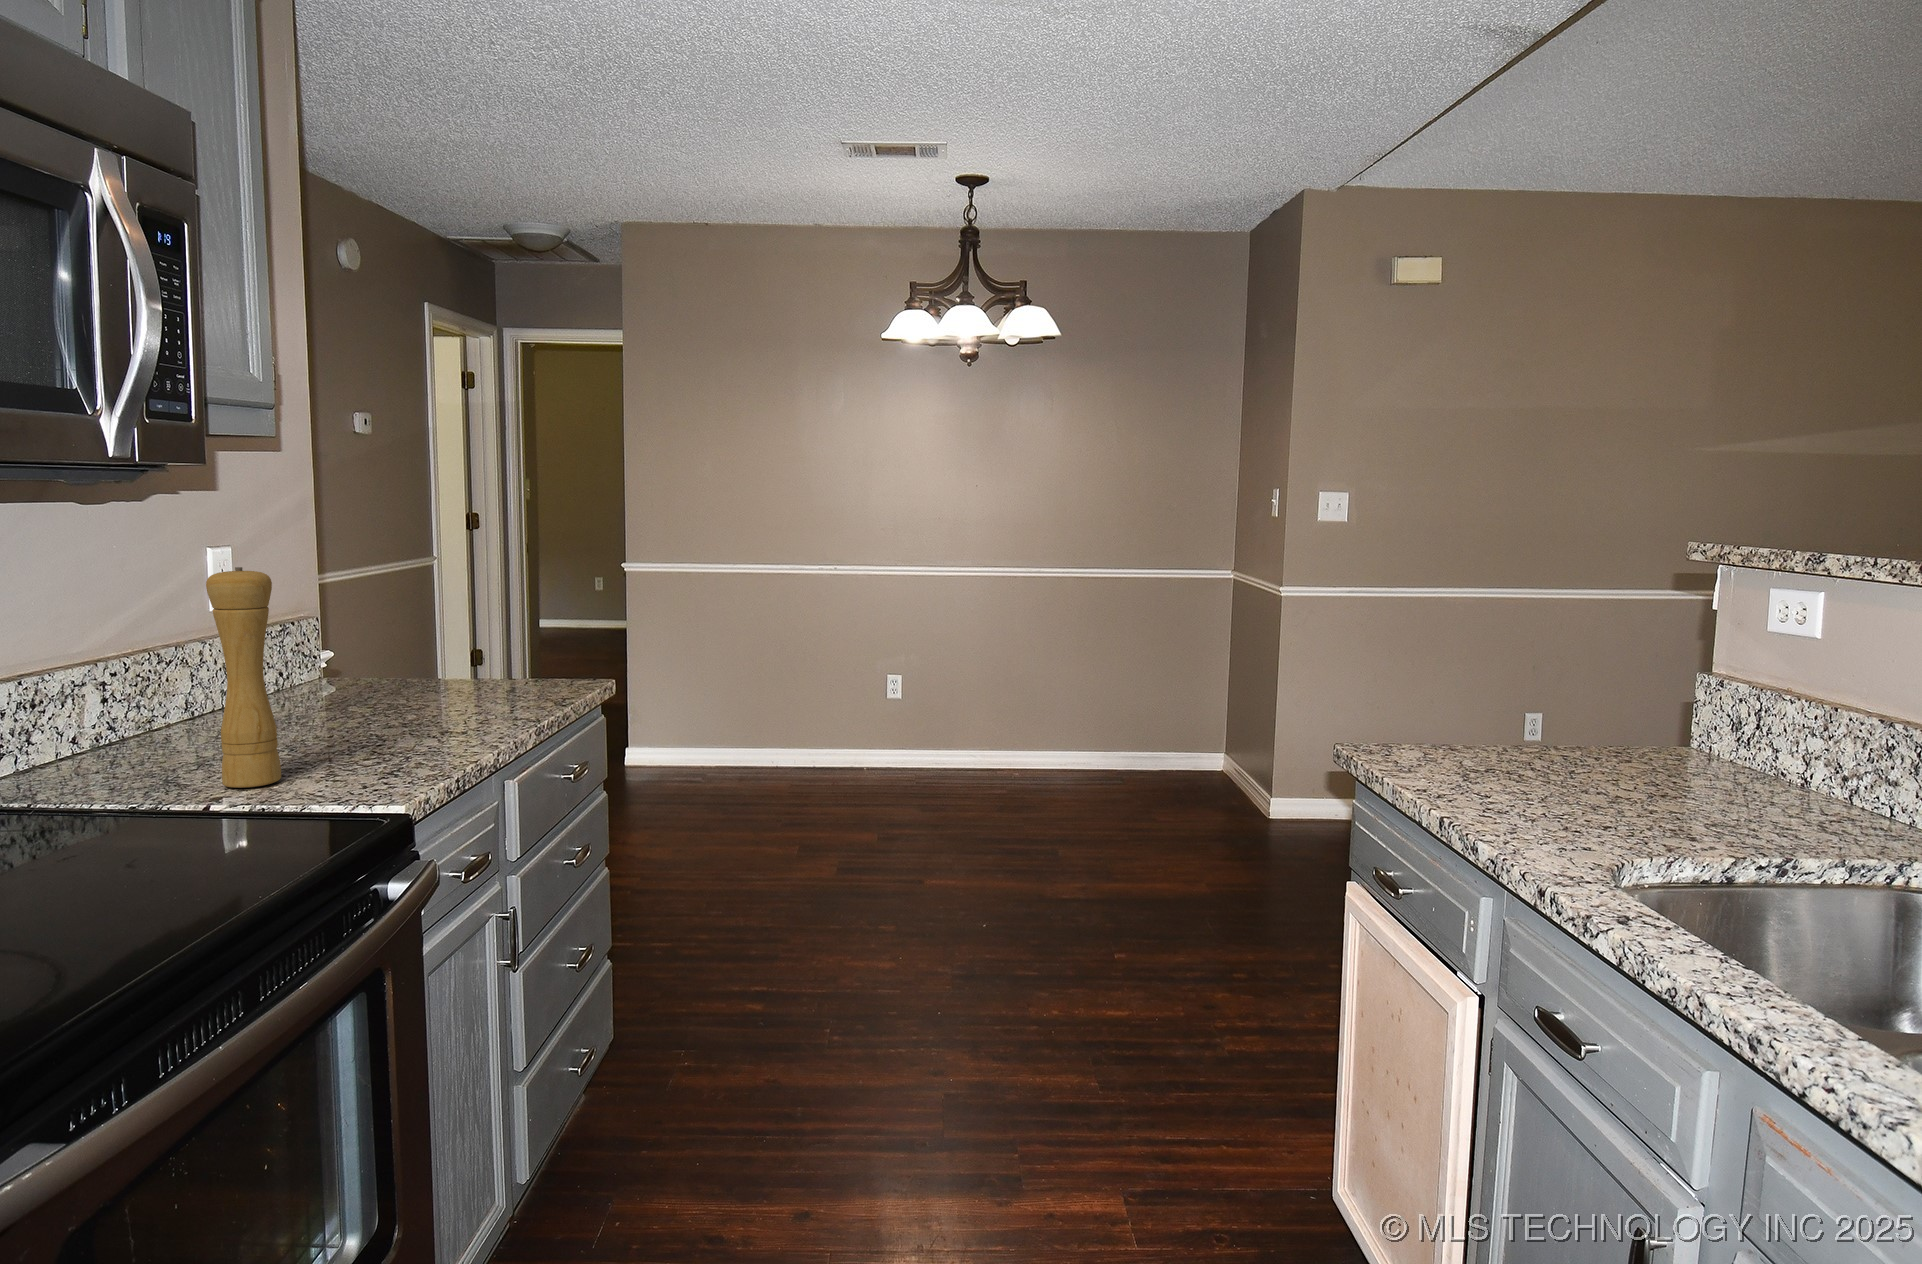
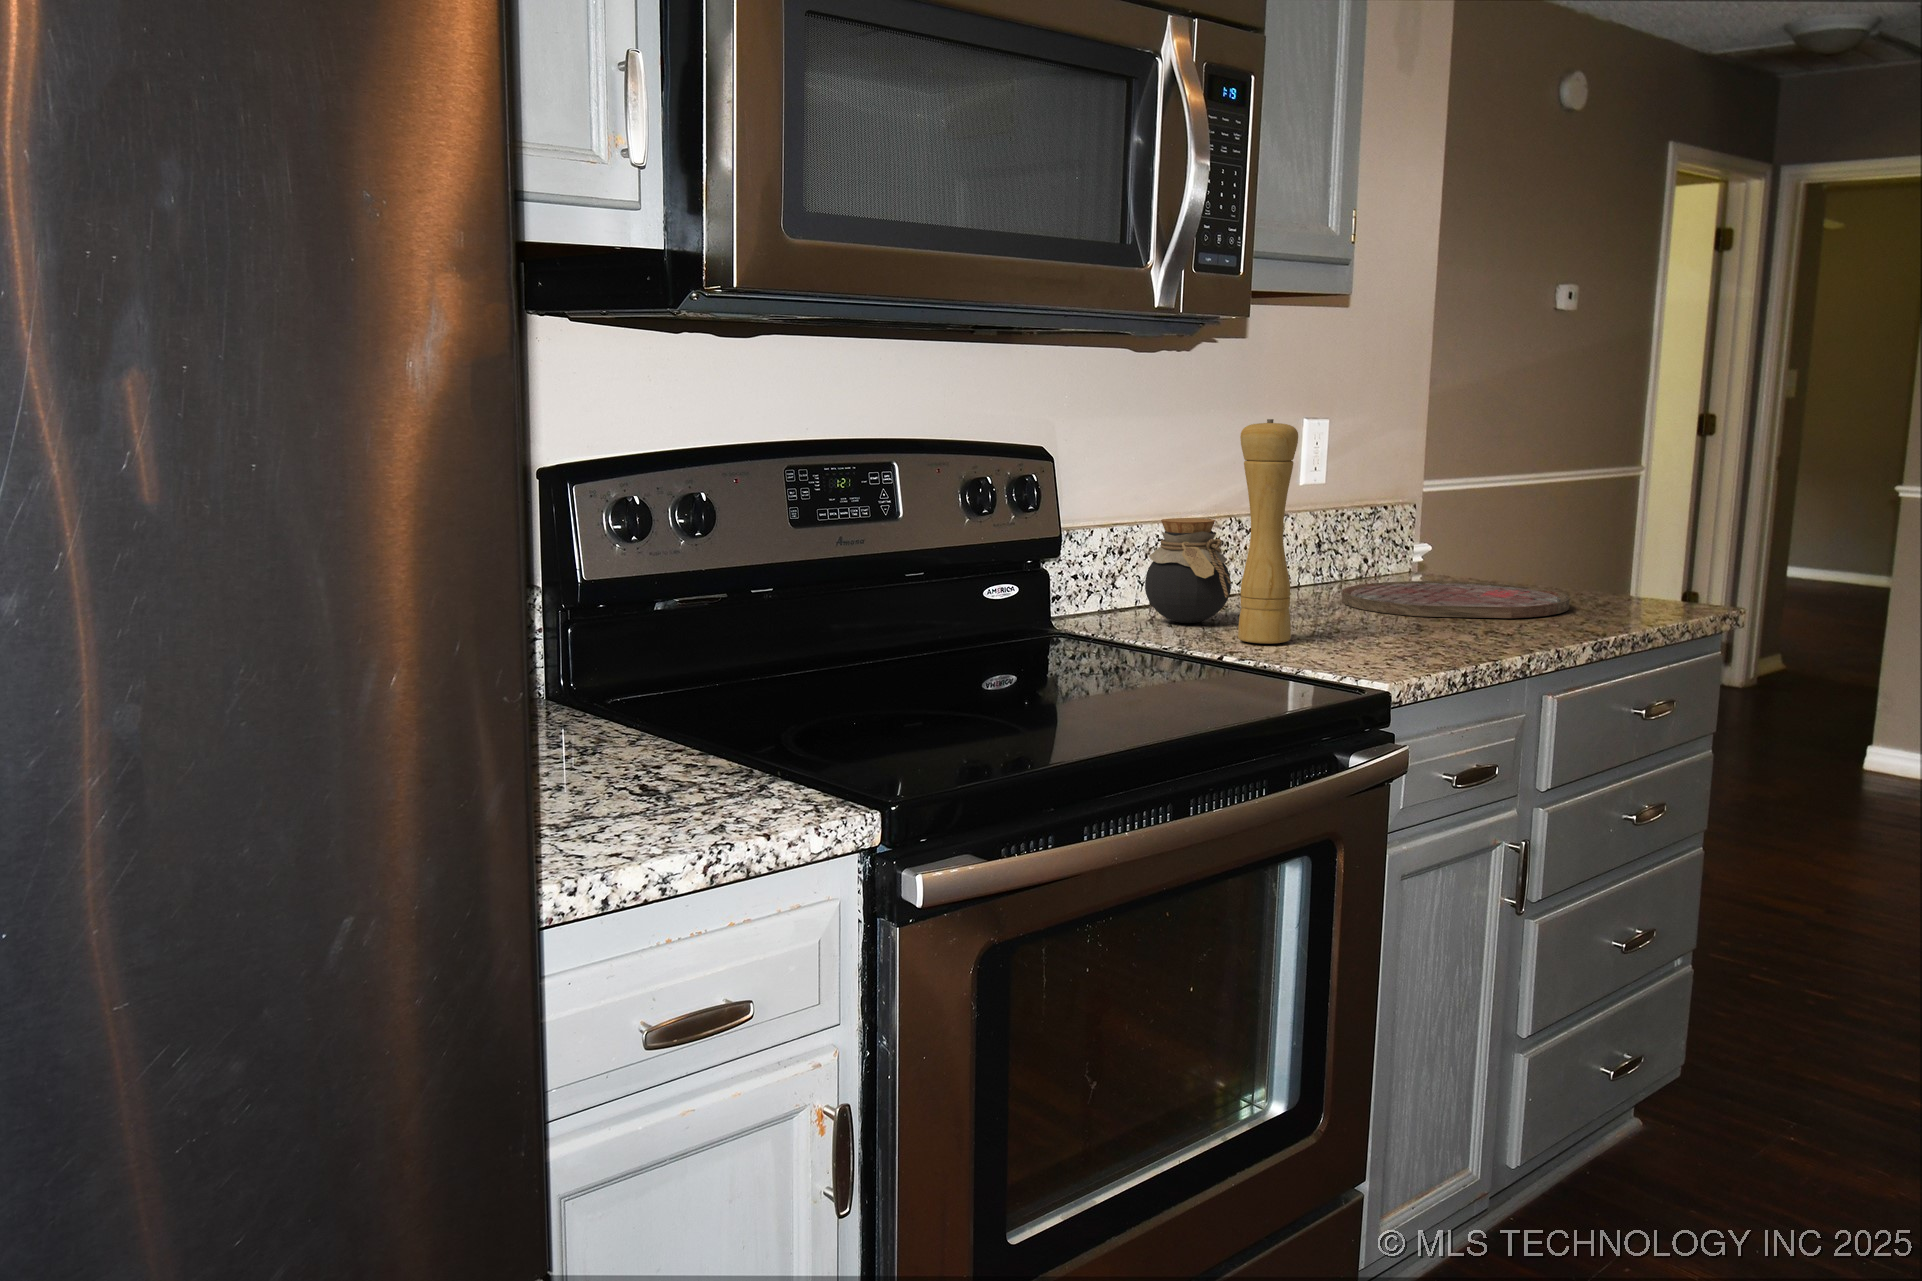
jar: none [80,664,194,774] -> present [1145,518,1231,623]
cutting board: none [280,684,490,728] -> present [1342,581,1570,618]

